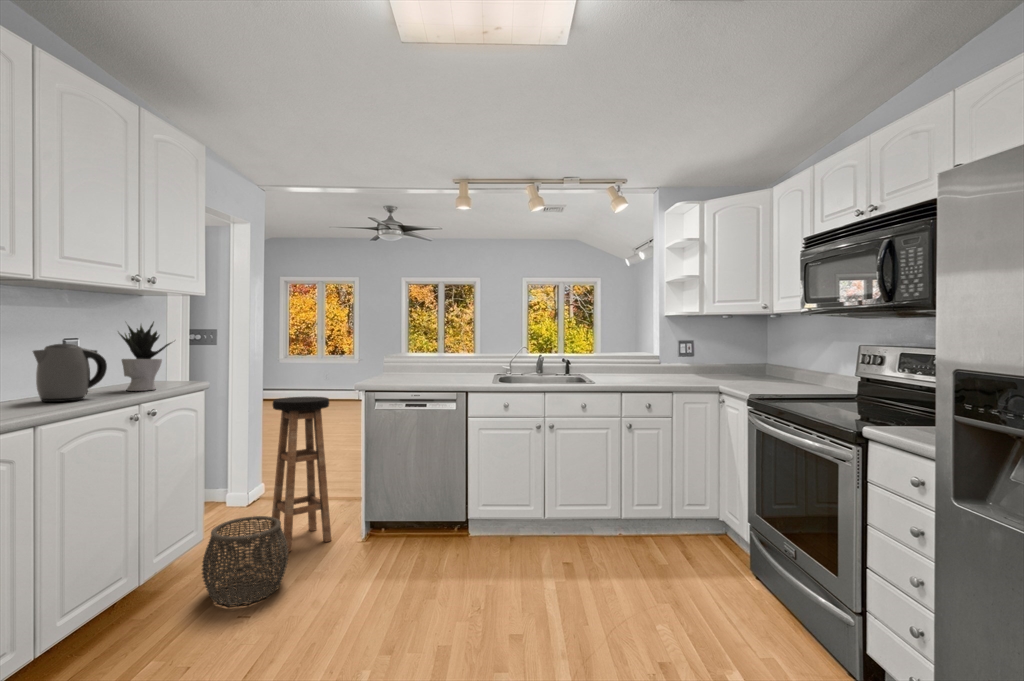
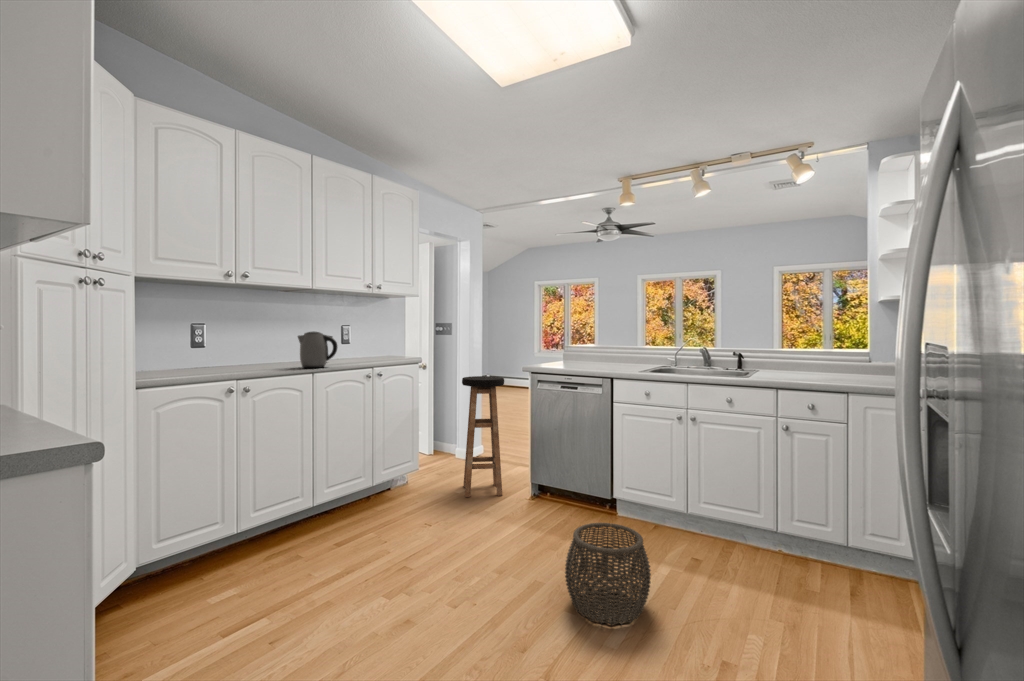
potted plant: present [119,322,172,391] -> none [351,316,386,364]
woven basket: present [202,516,289,606] -> present [565,523,651,625]

